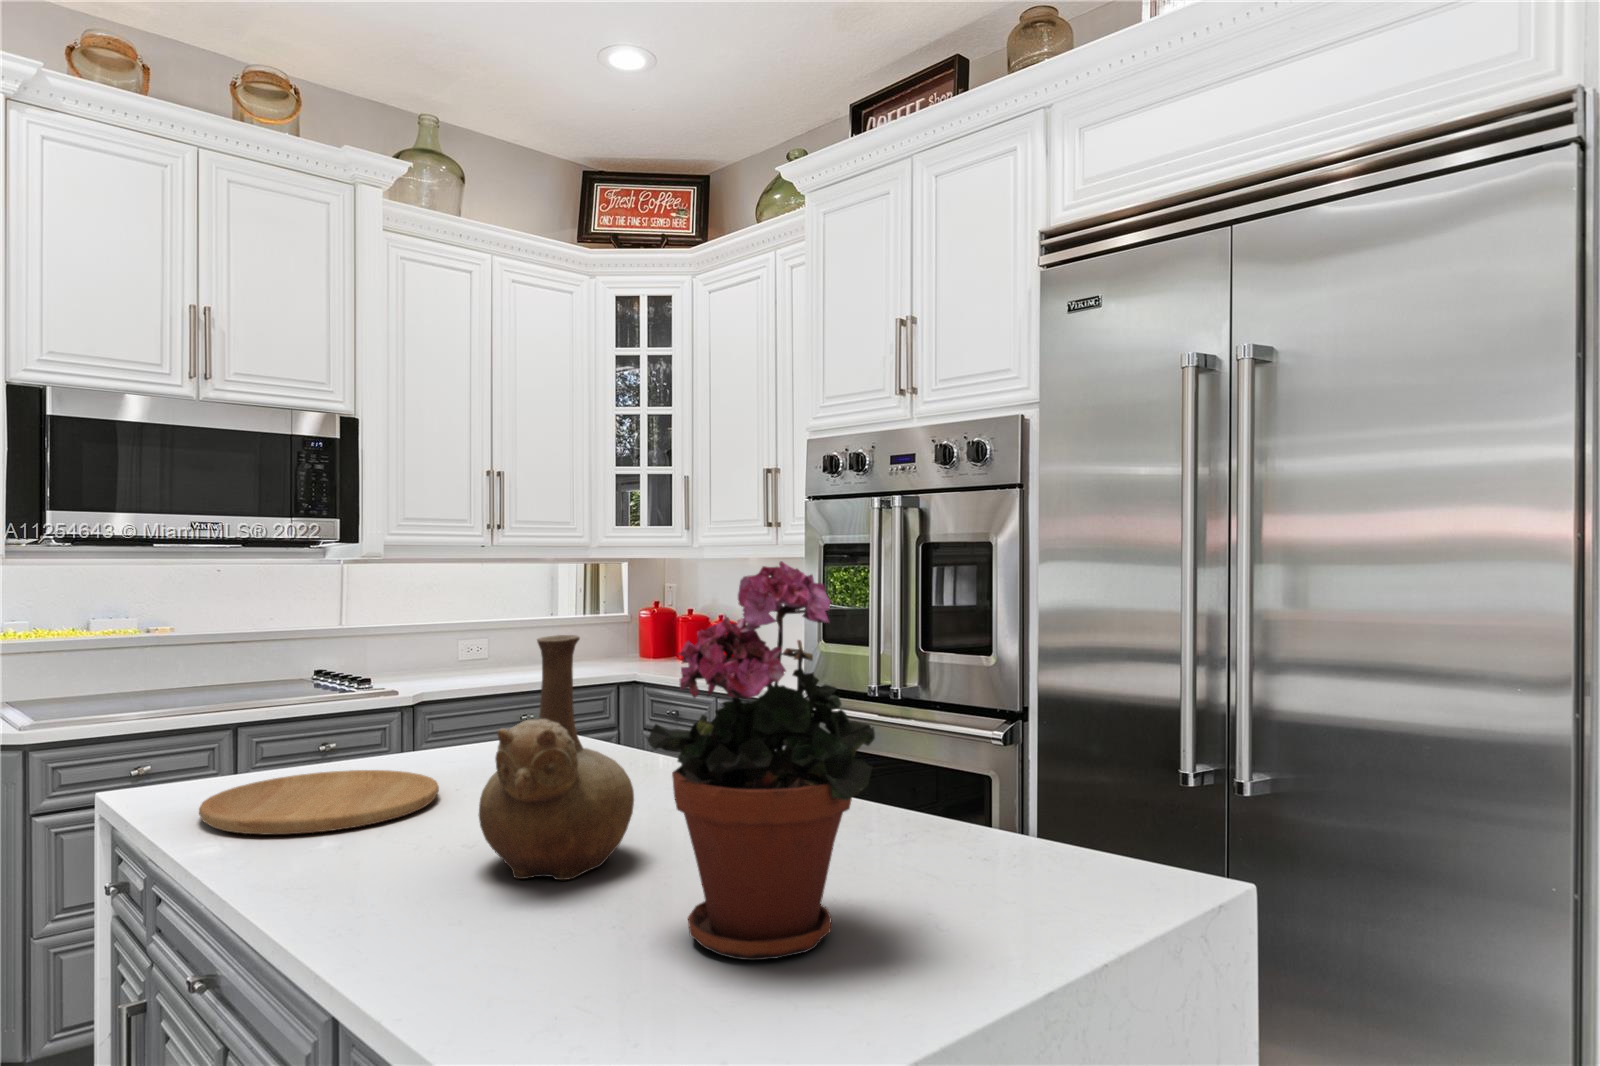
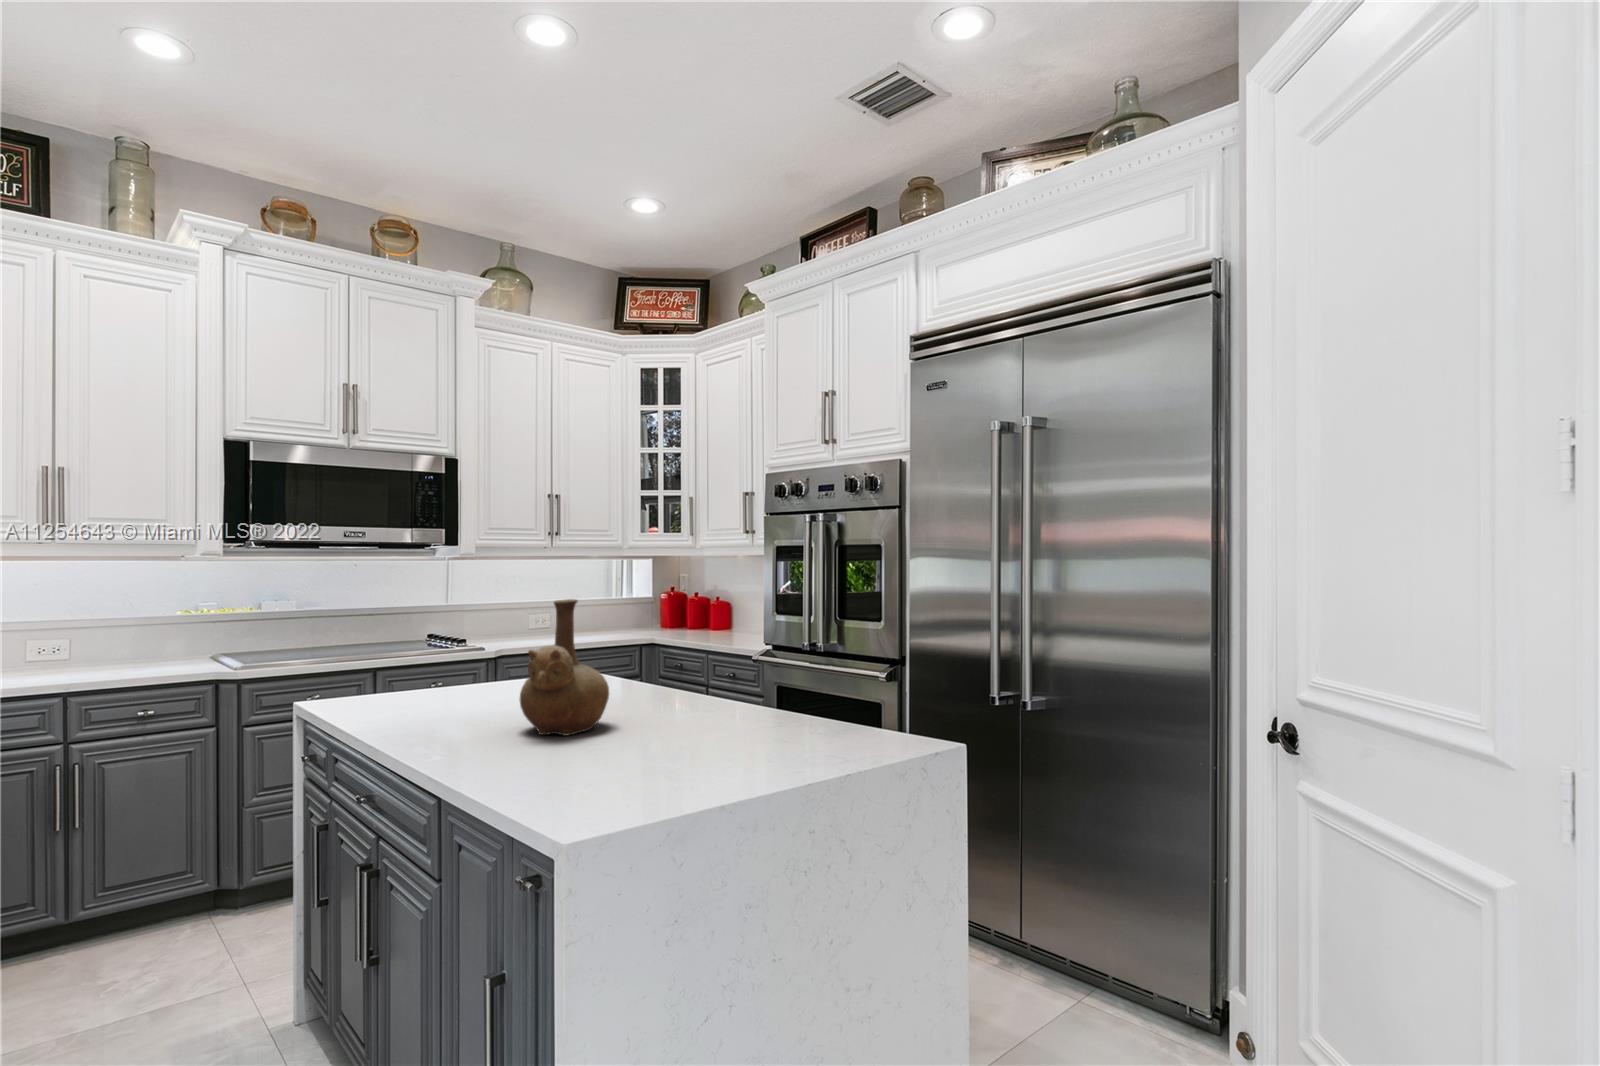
potted plant: present [648,561,875,960] -> none [604,556,726,764]
cutting board: present [199,770,439,834] -> none [360,687,502,717]

